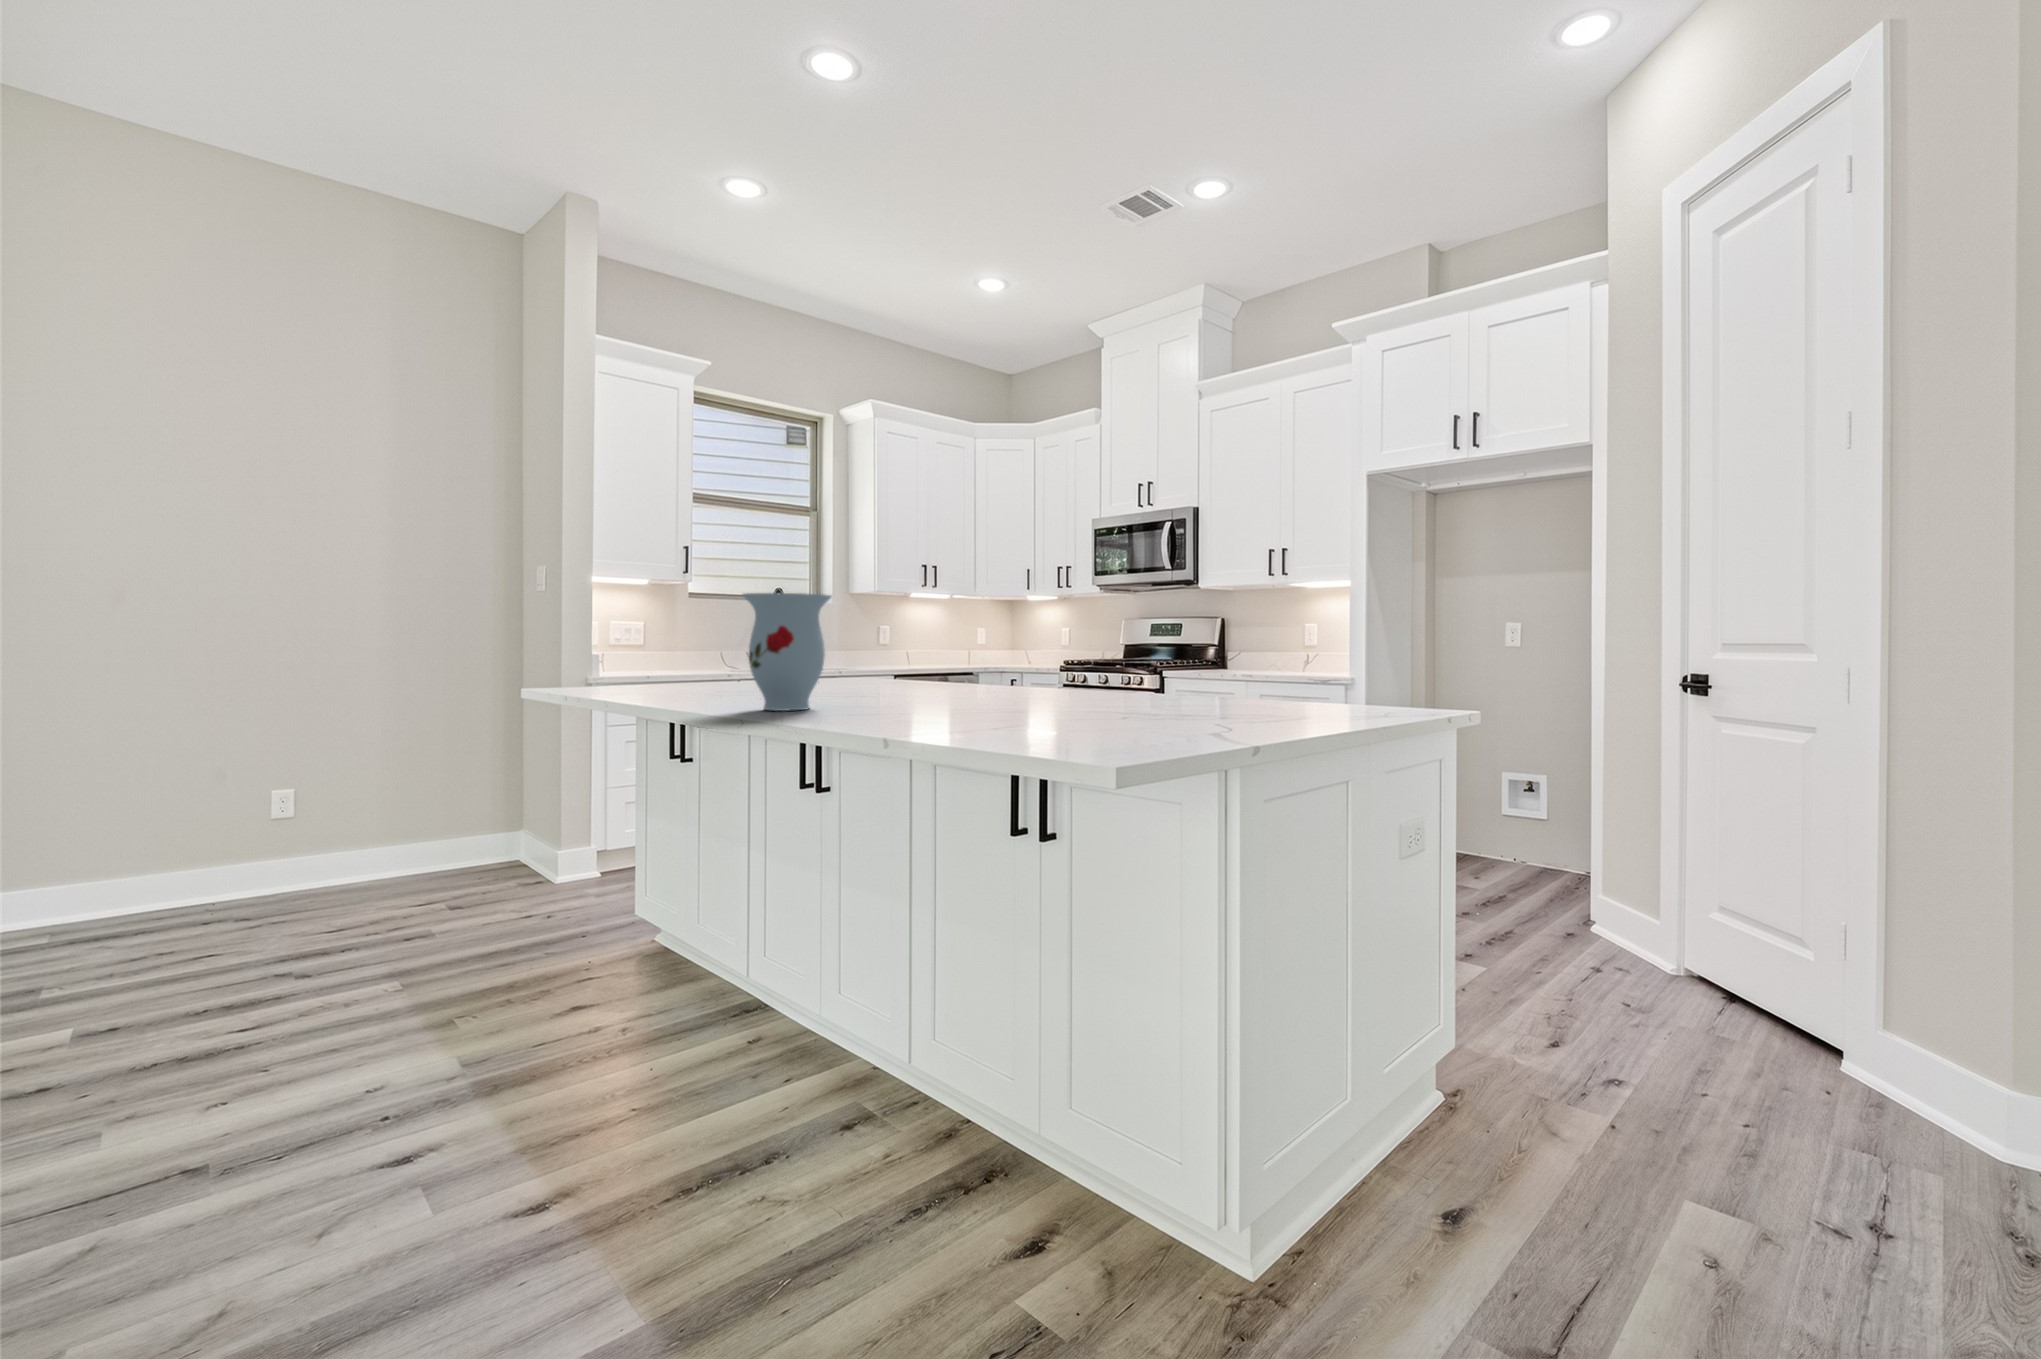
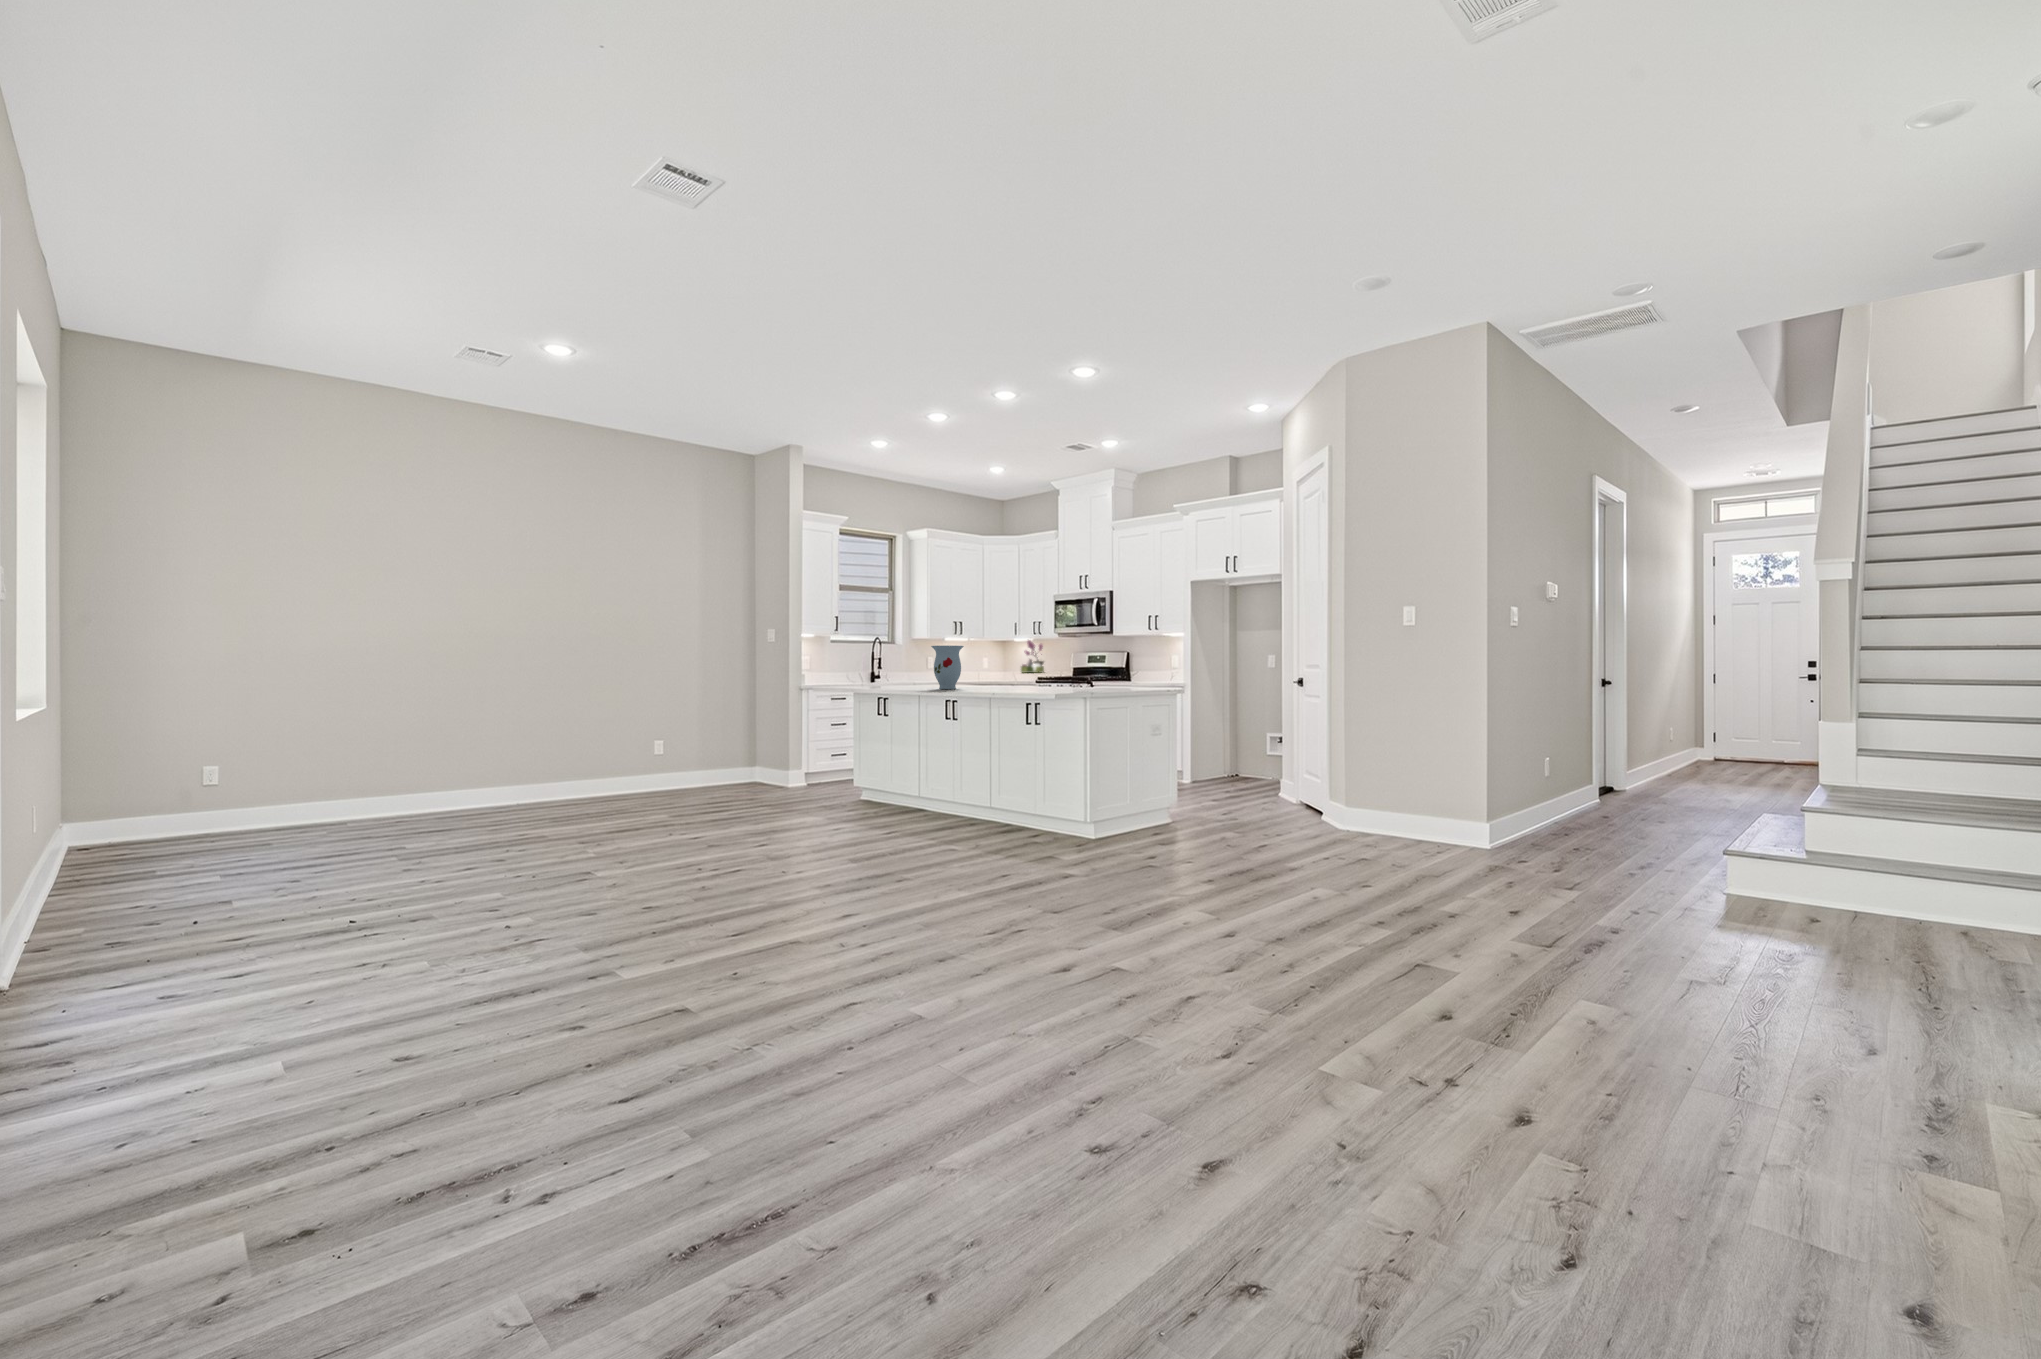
flower arrangement: none [1033,596,1076,654] -> present [1021,640,1044,673]

